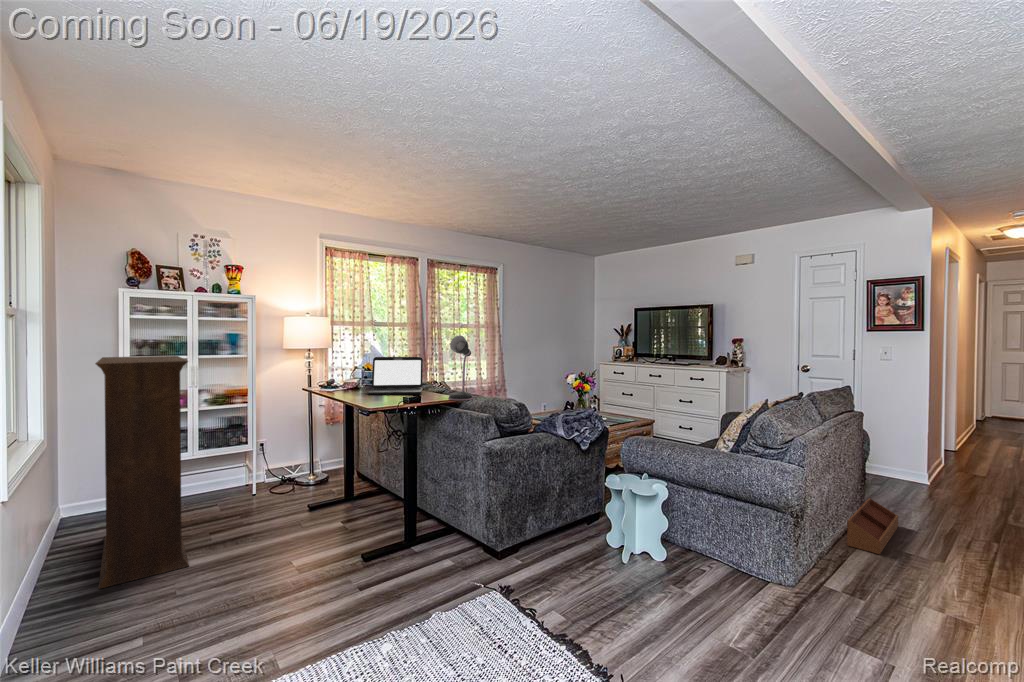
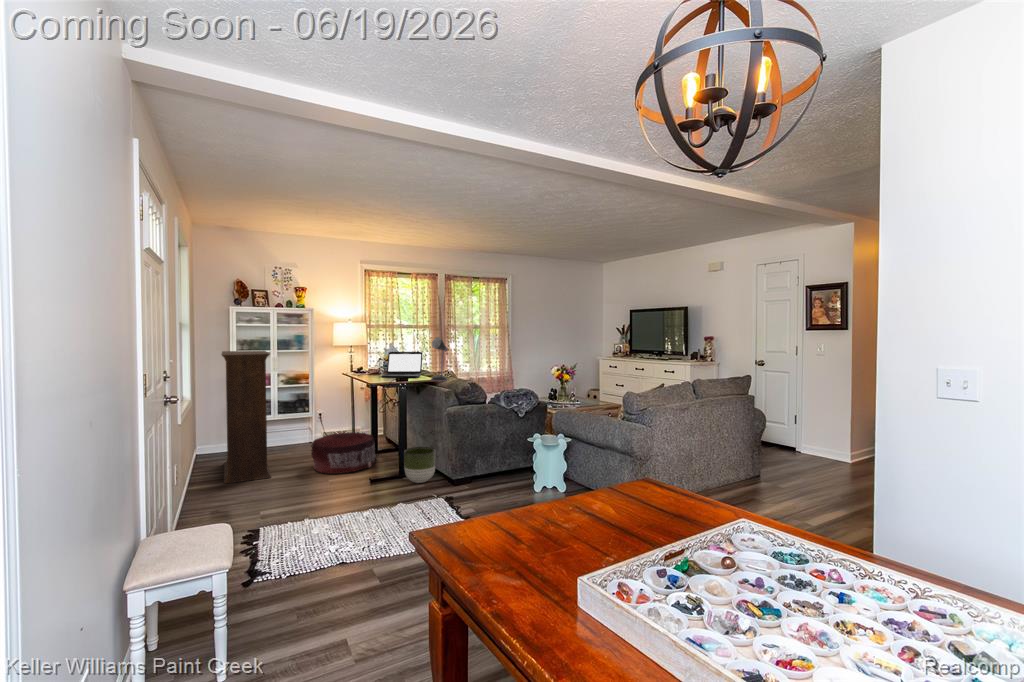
pouf: none [257,474,361,551] -> present [311,432,377,474]
storage bin: present [847,498,898,554] -> none [704,461,763,495]
planter: none [418,501,466,561] -> present [404,447,435,483]

